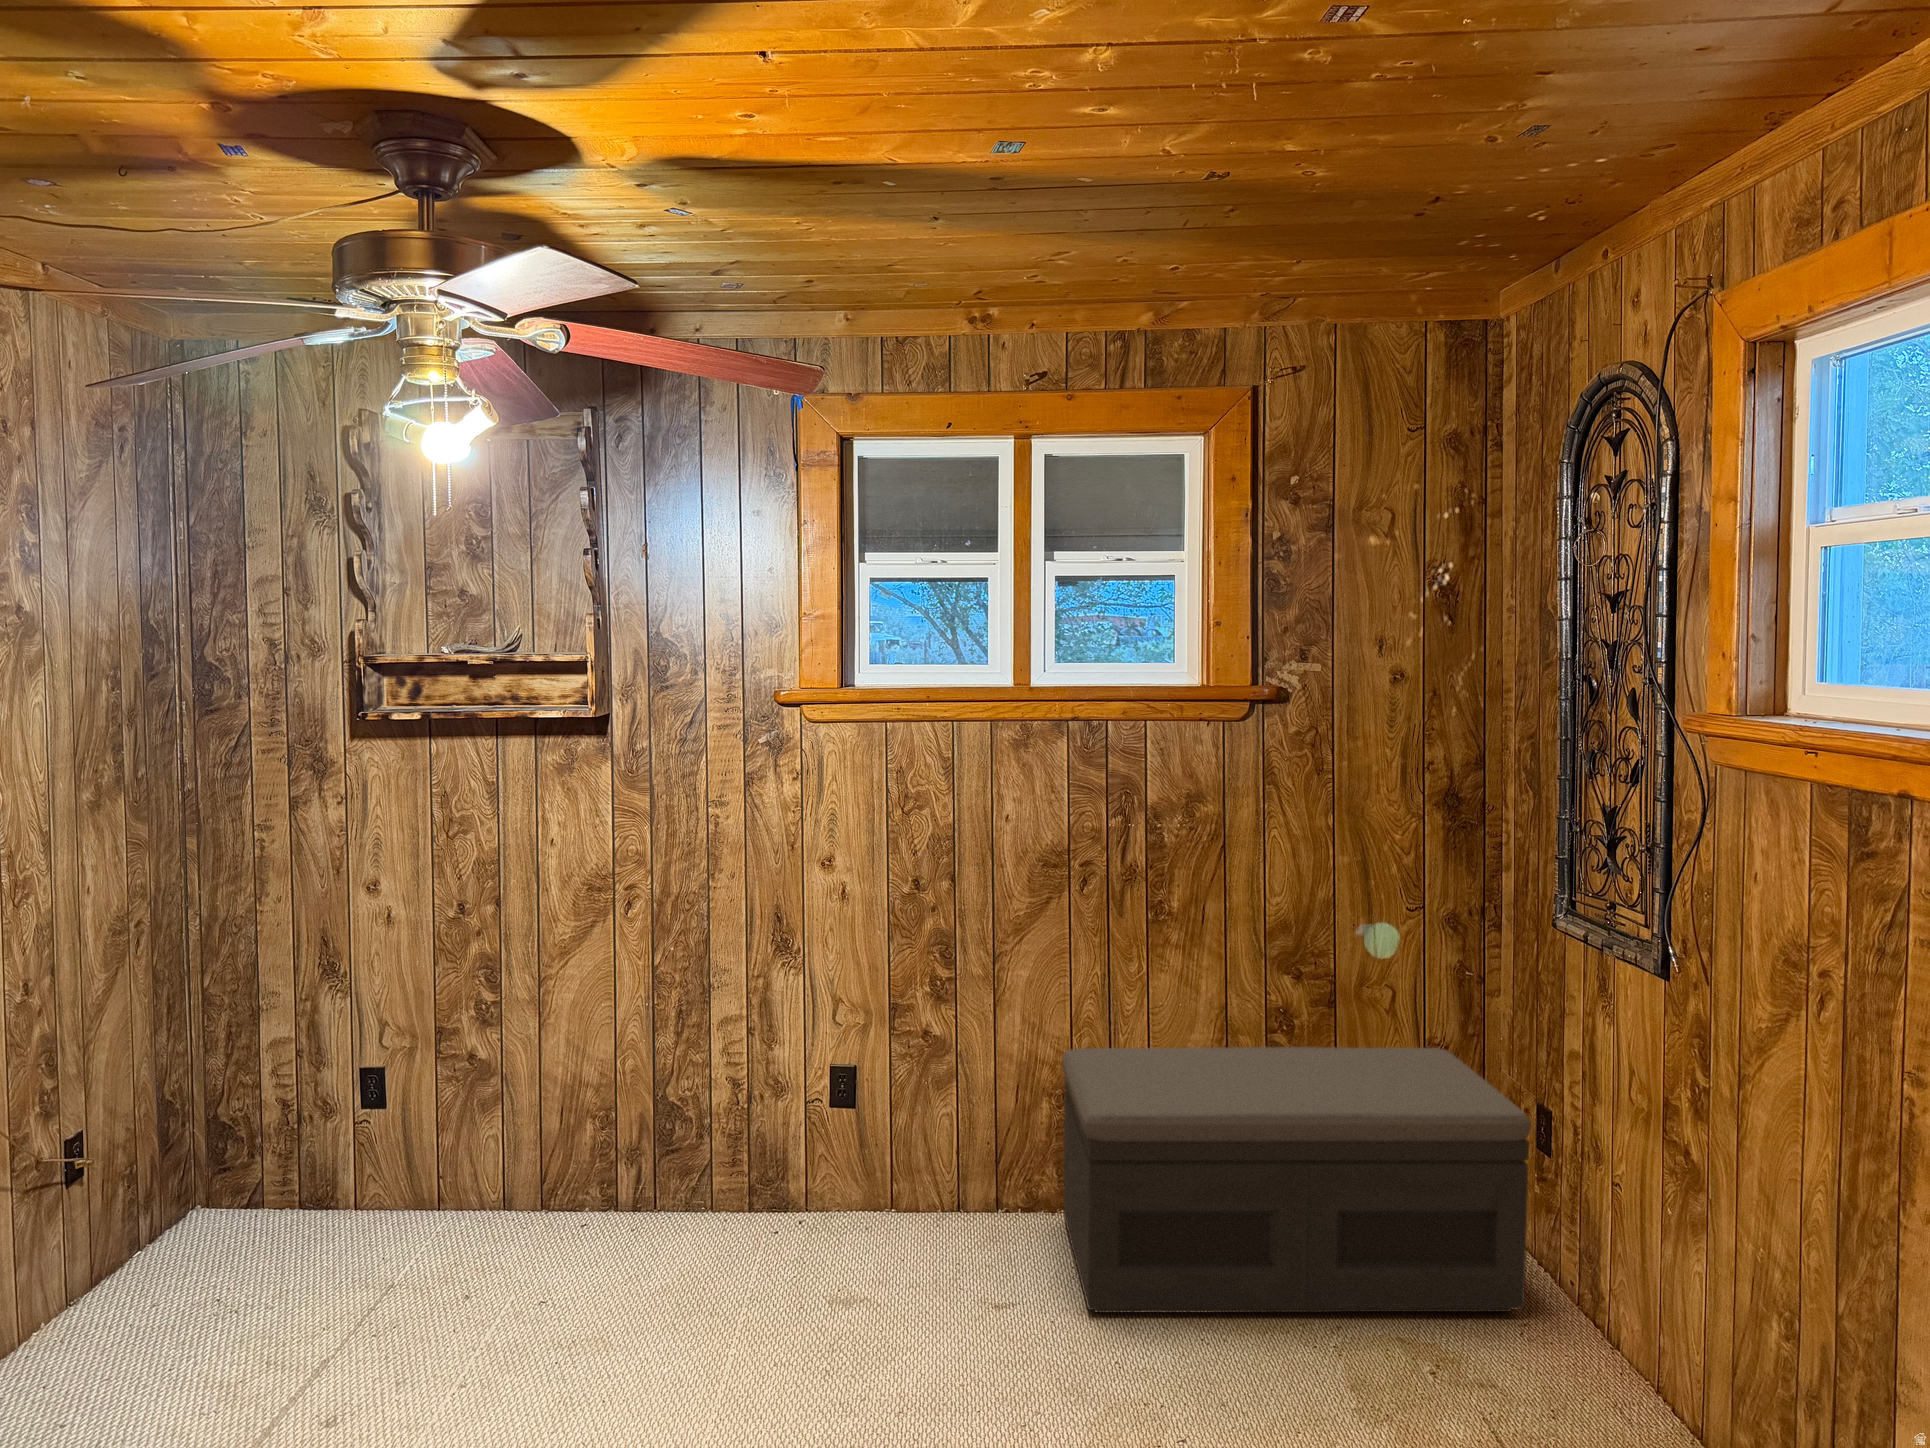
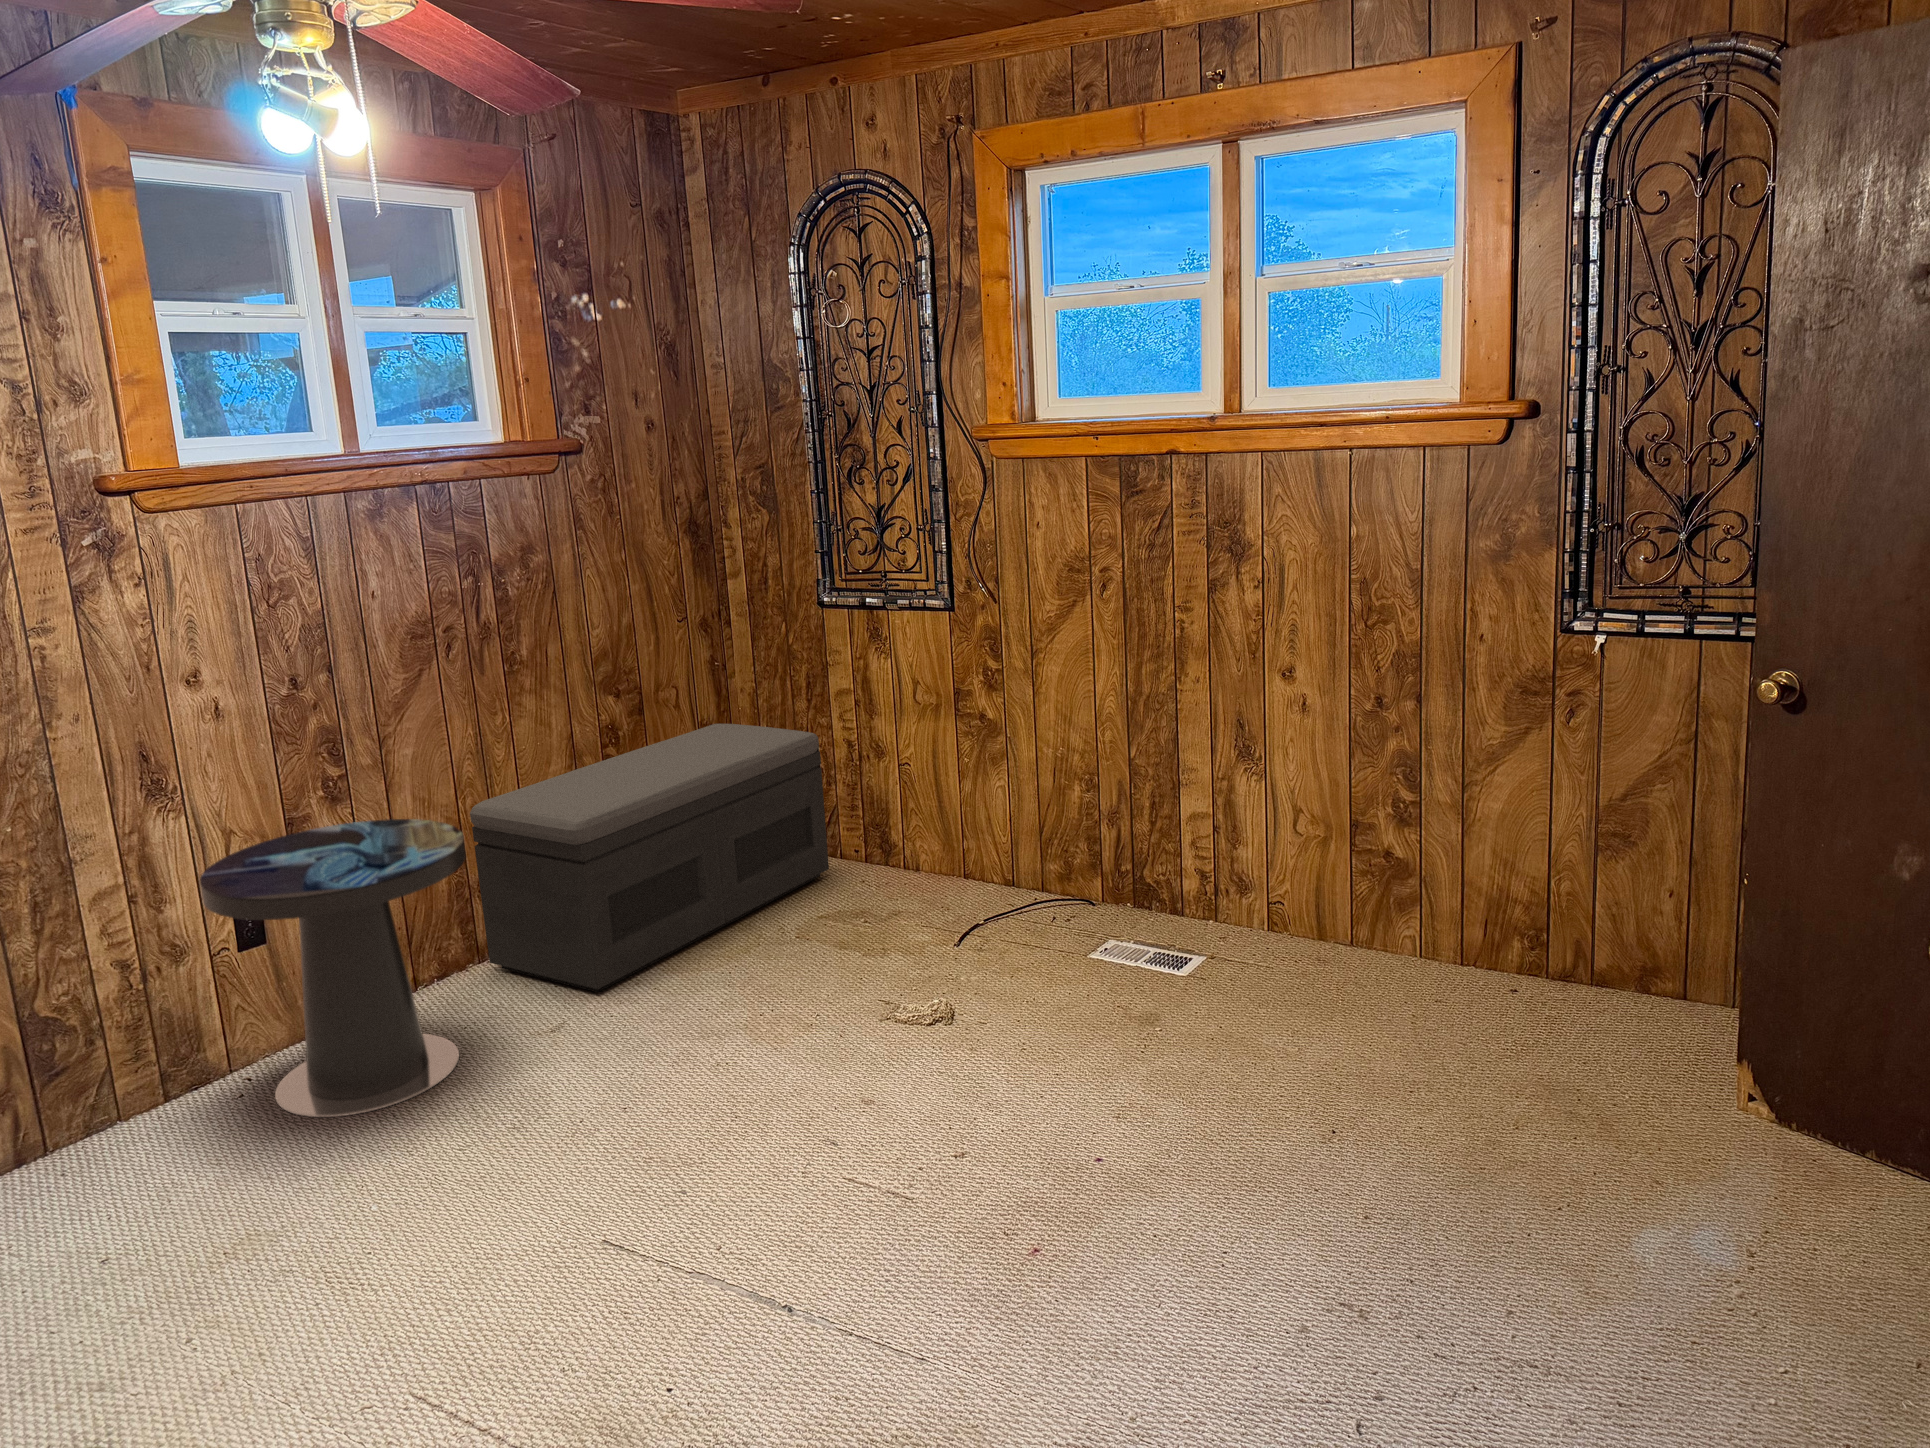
side table: none [738,1020,963,1323] -> present [200,819,466,1117]

